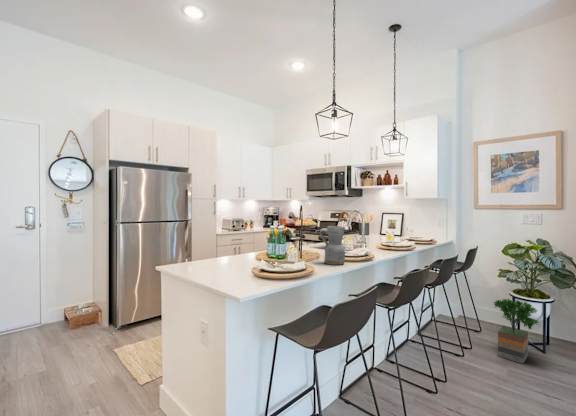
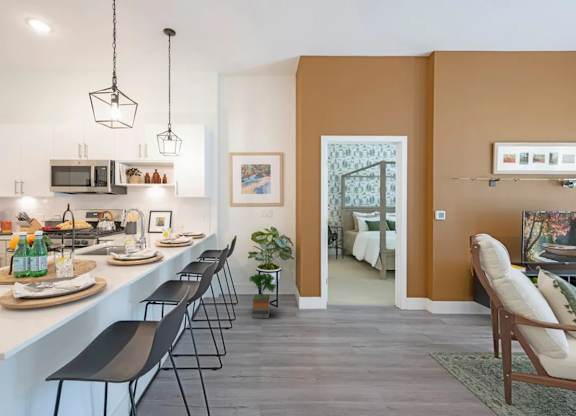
ceramic pitcher: present [320,226,345,264] -> none [103,229,136,272]

